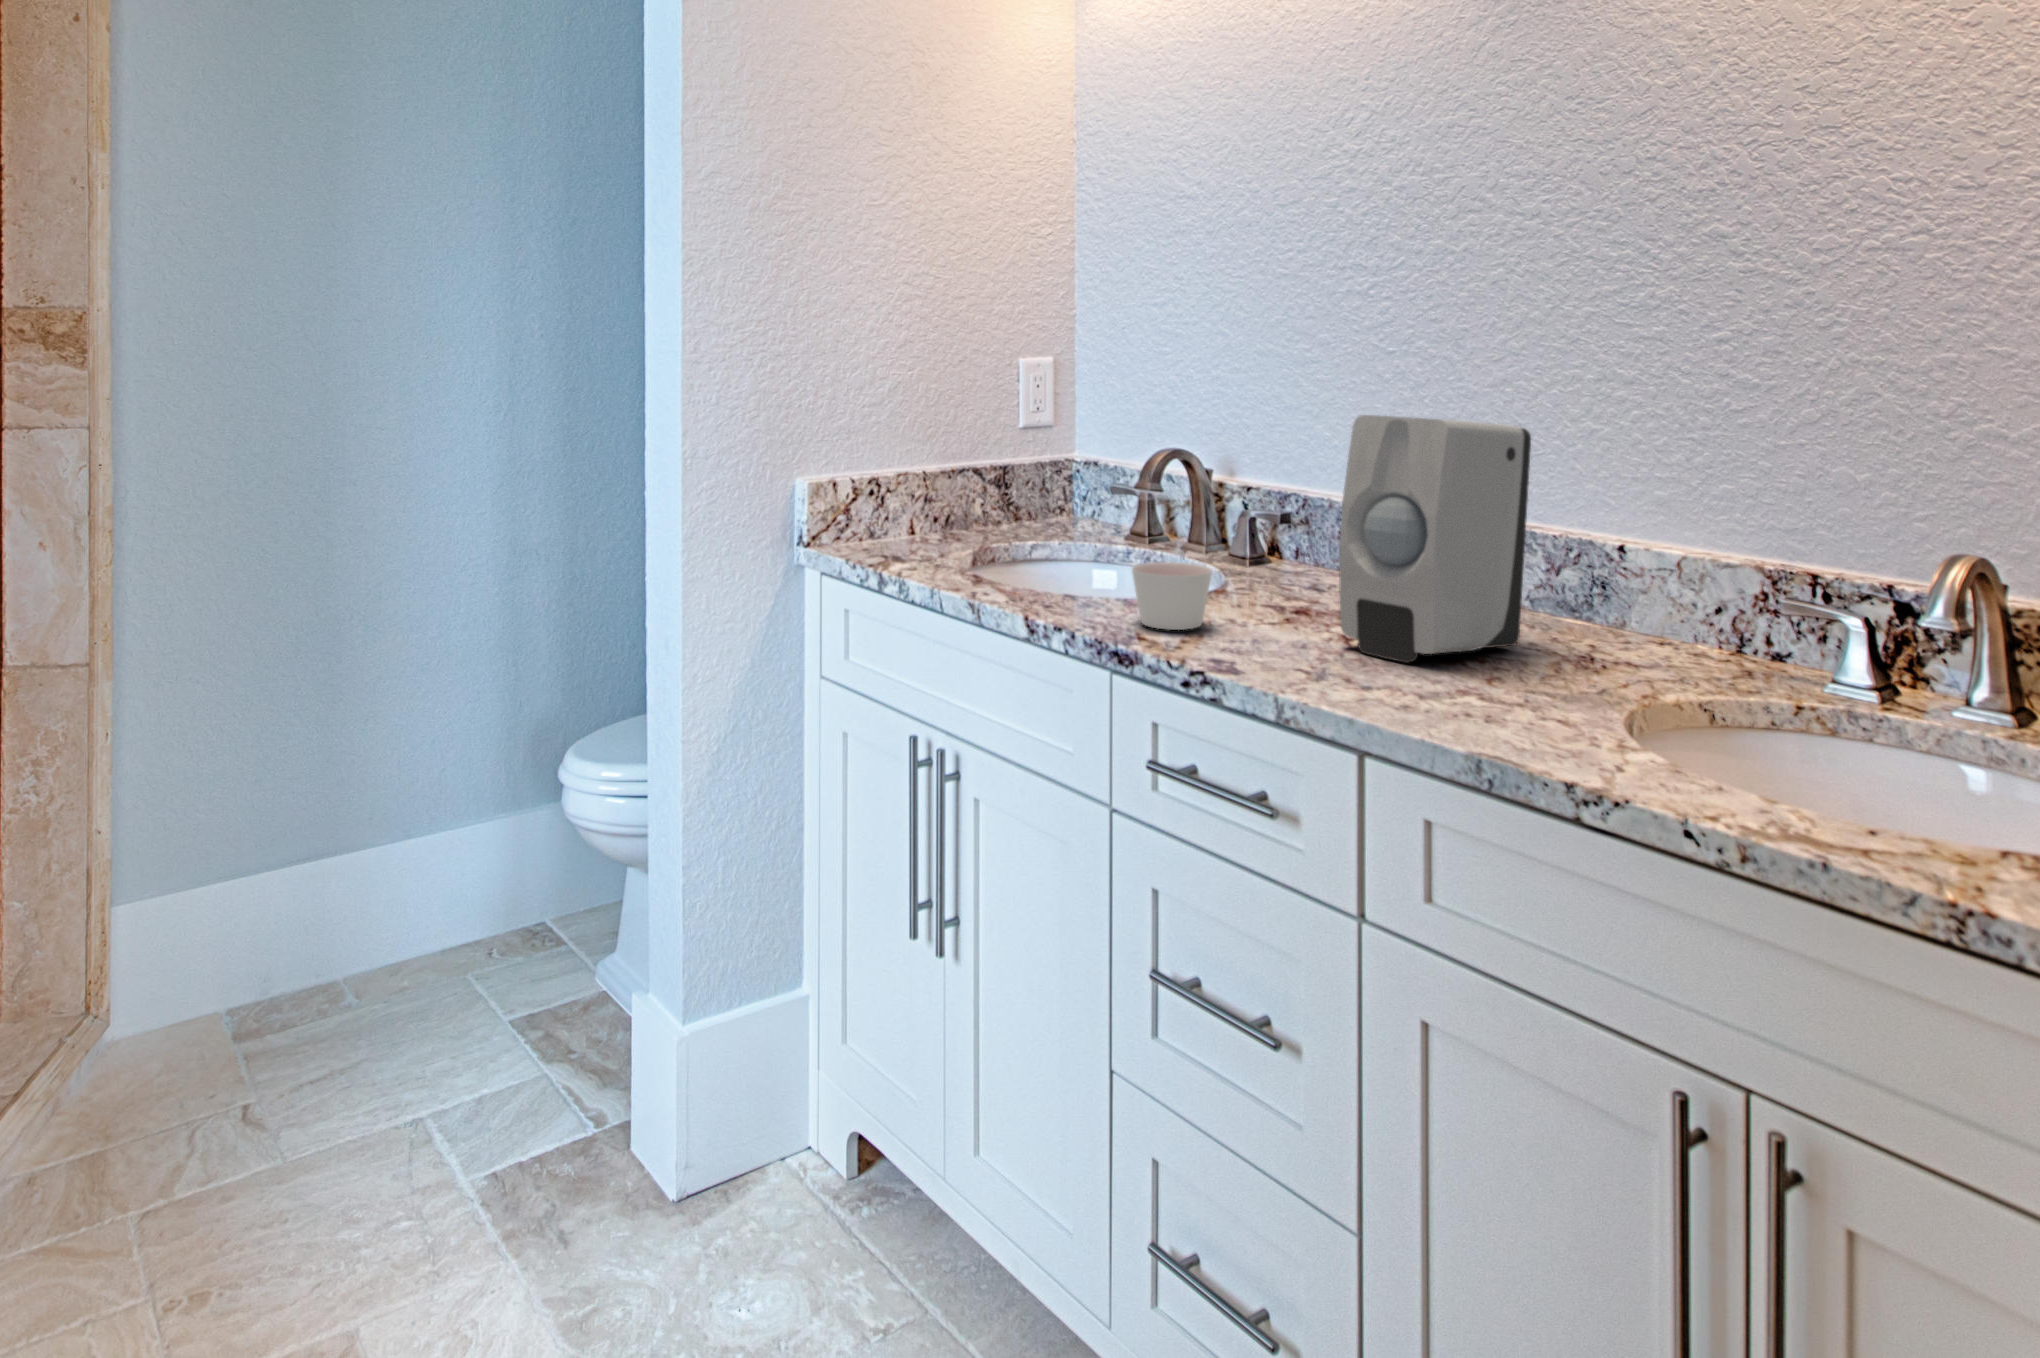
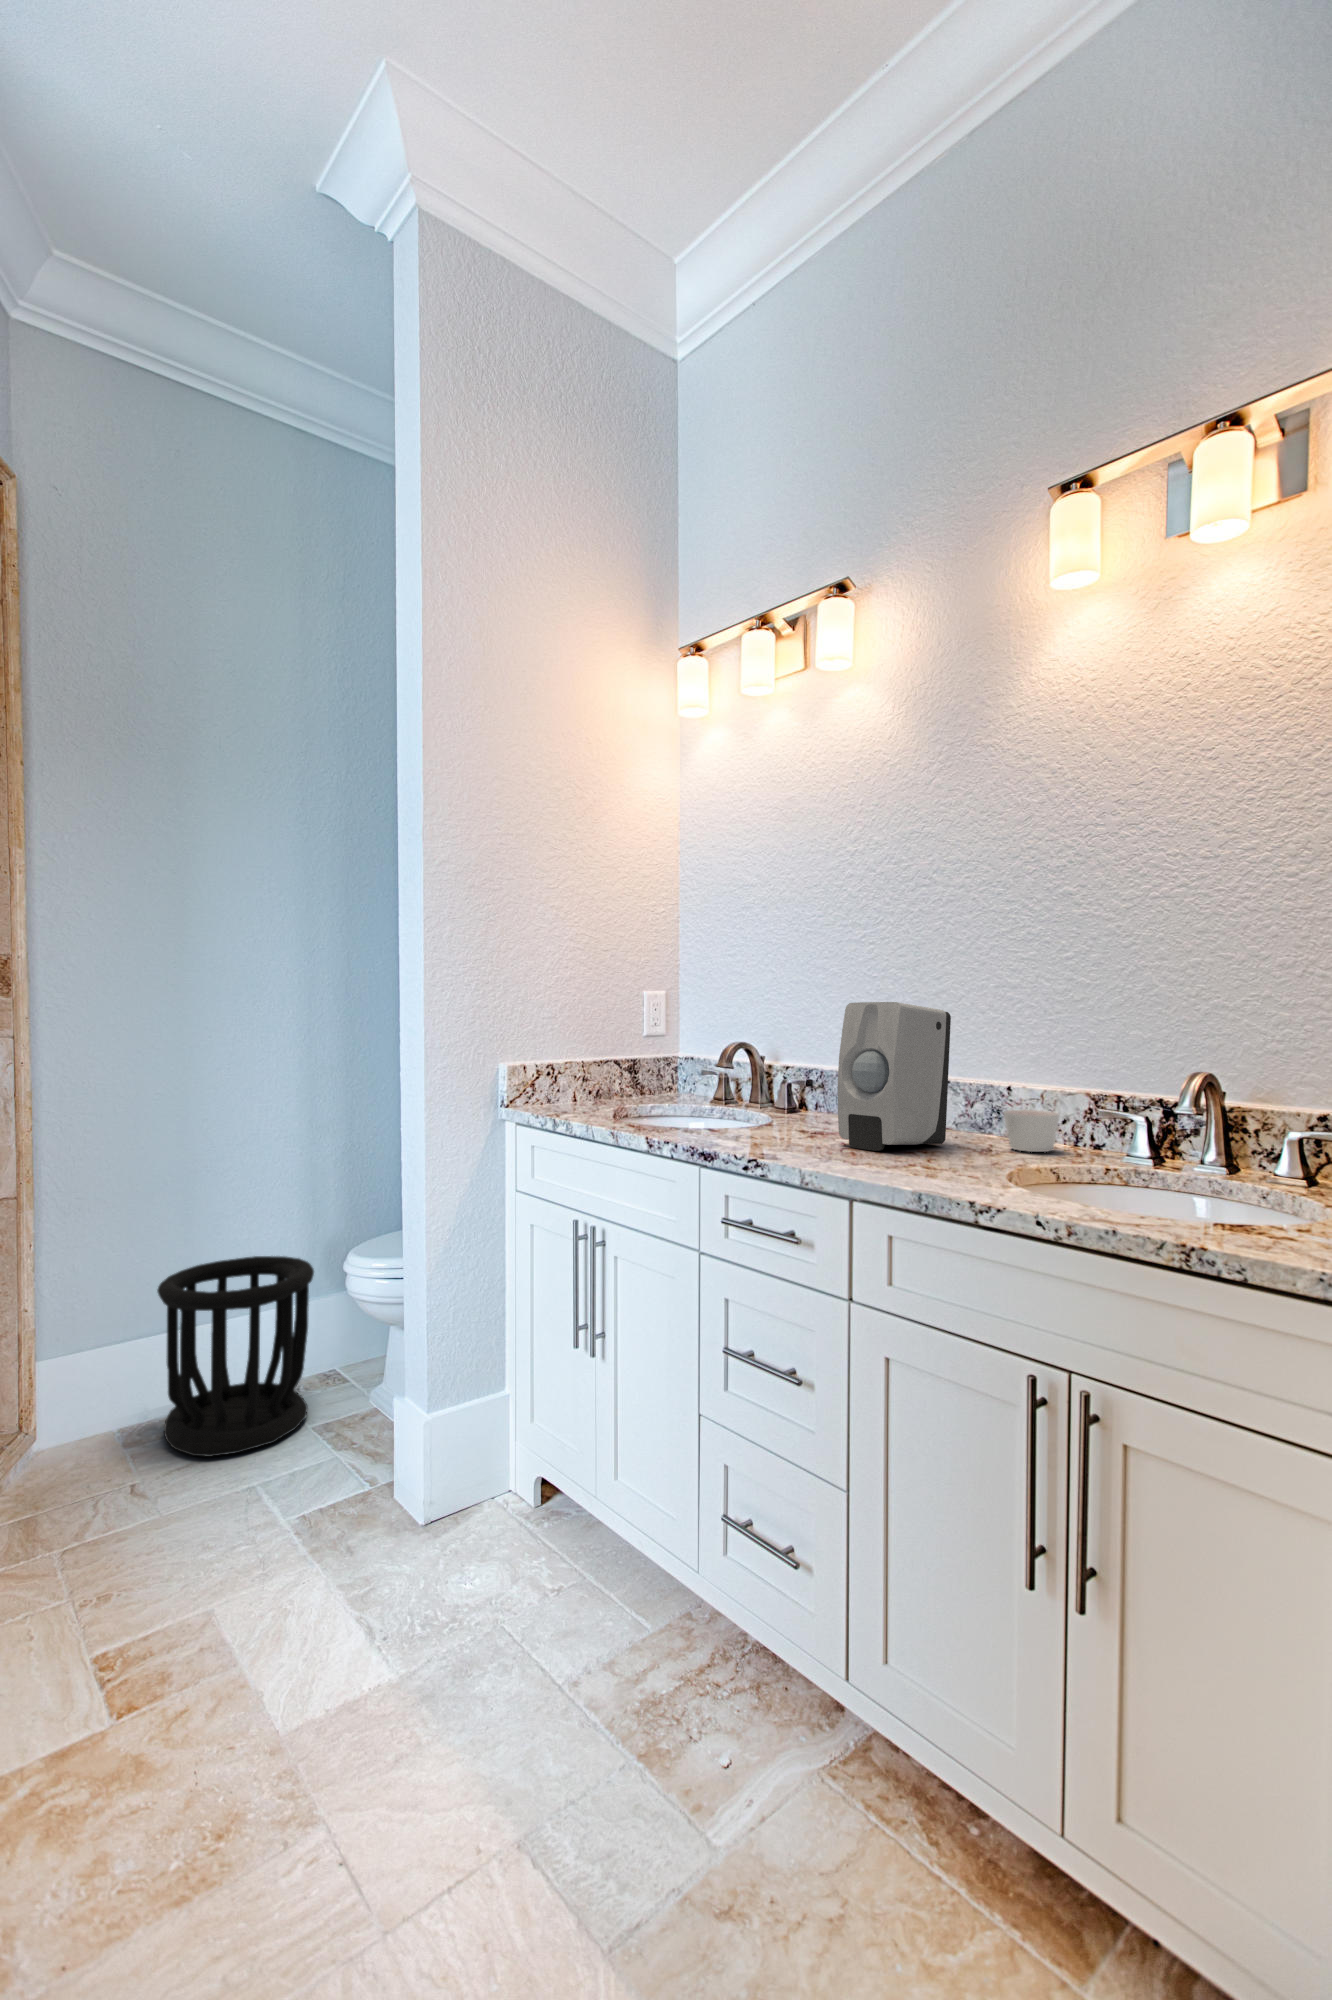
candle: present [1132,562,1212,630] -> present [1004,1110,1060,1152]
wastebasket: none [273,760,505,1069] -> present [157,1256,314,1457]

